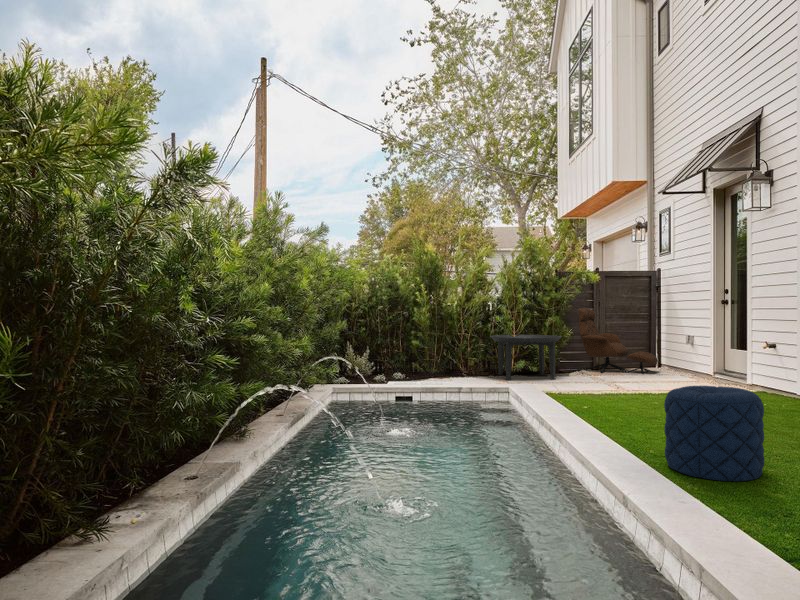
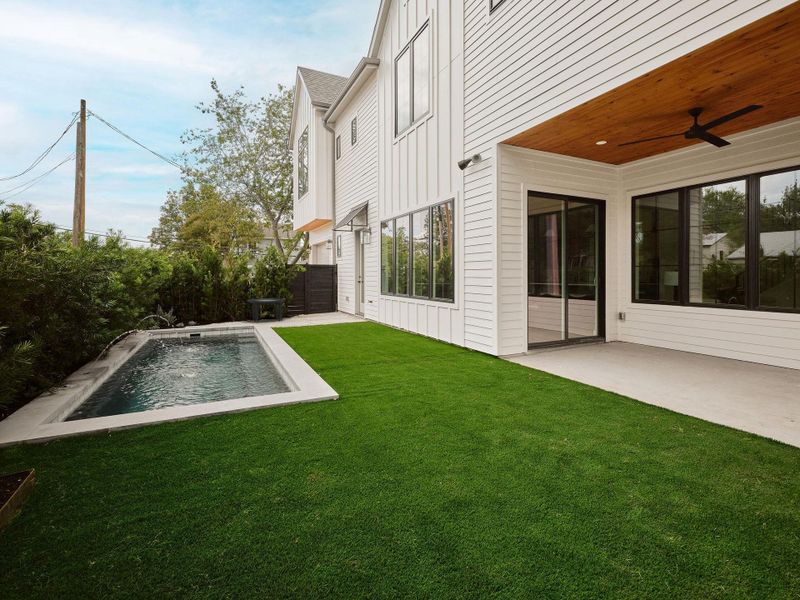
lounge chair: present [578,308,658,374] -> none [297,284,335,317]
pouf: present [664,386,764,481] -> none [296,320,327,351]

